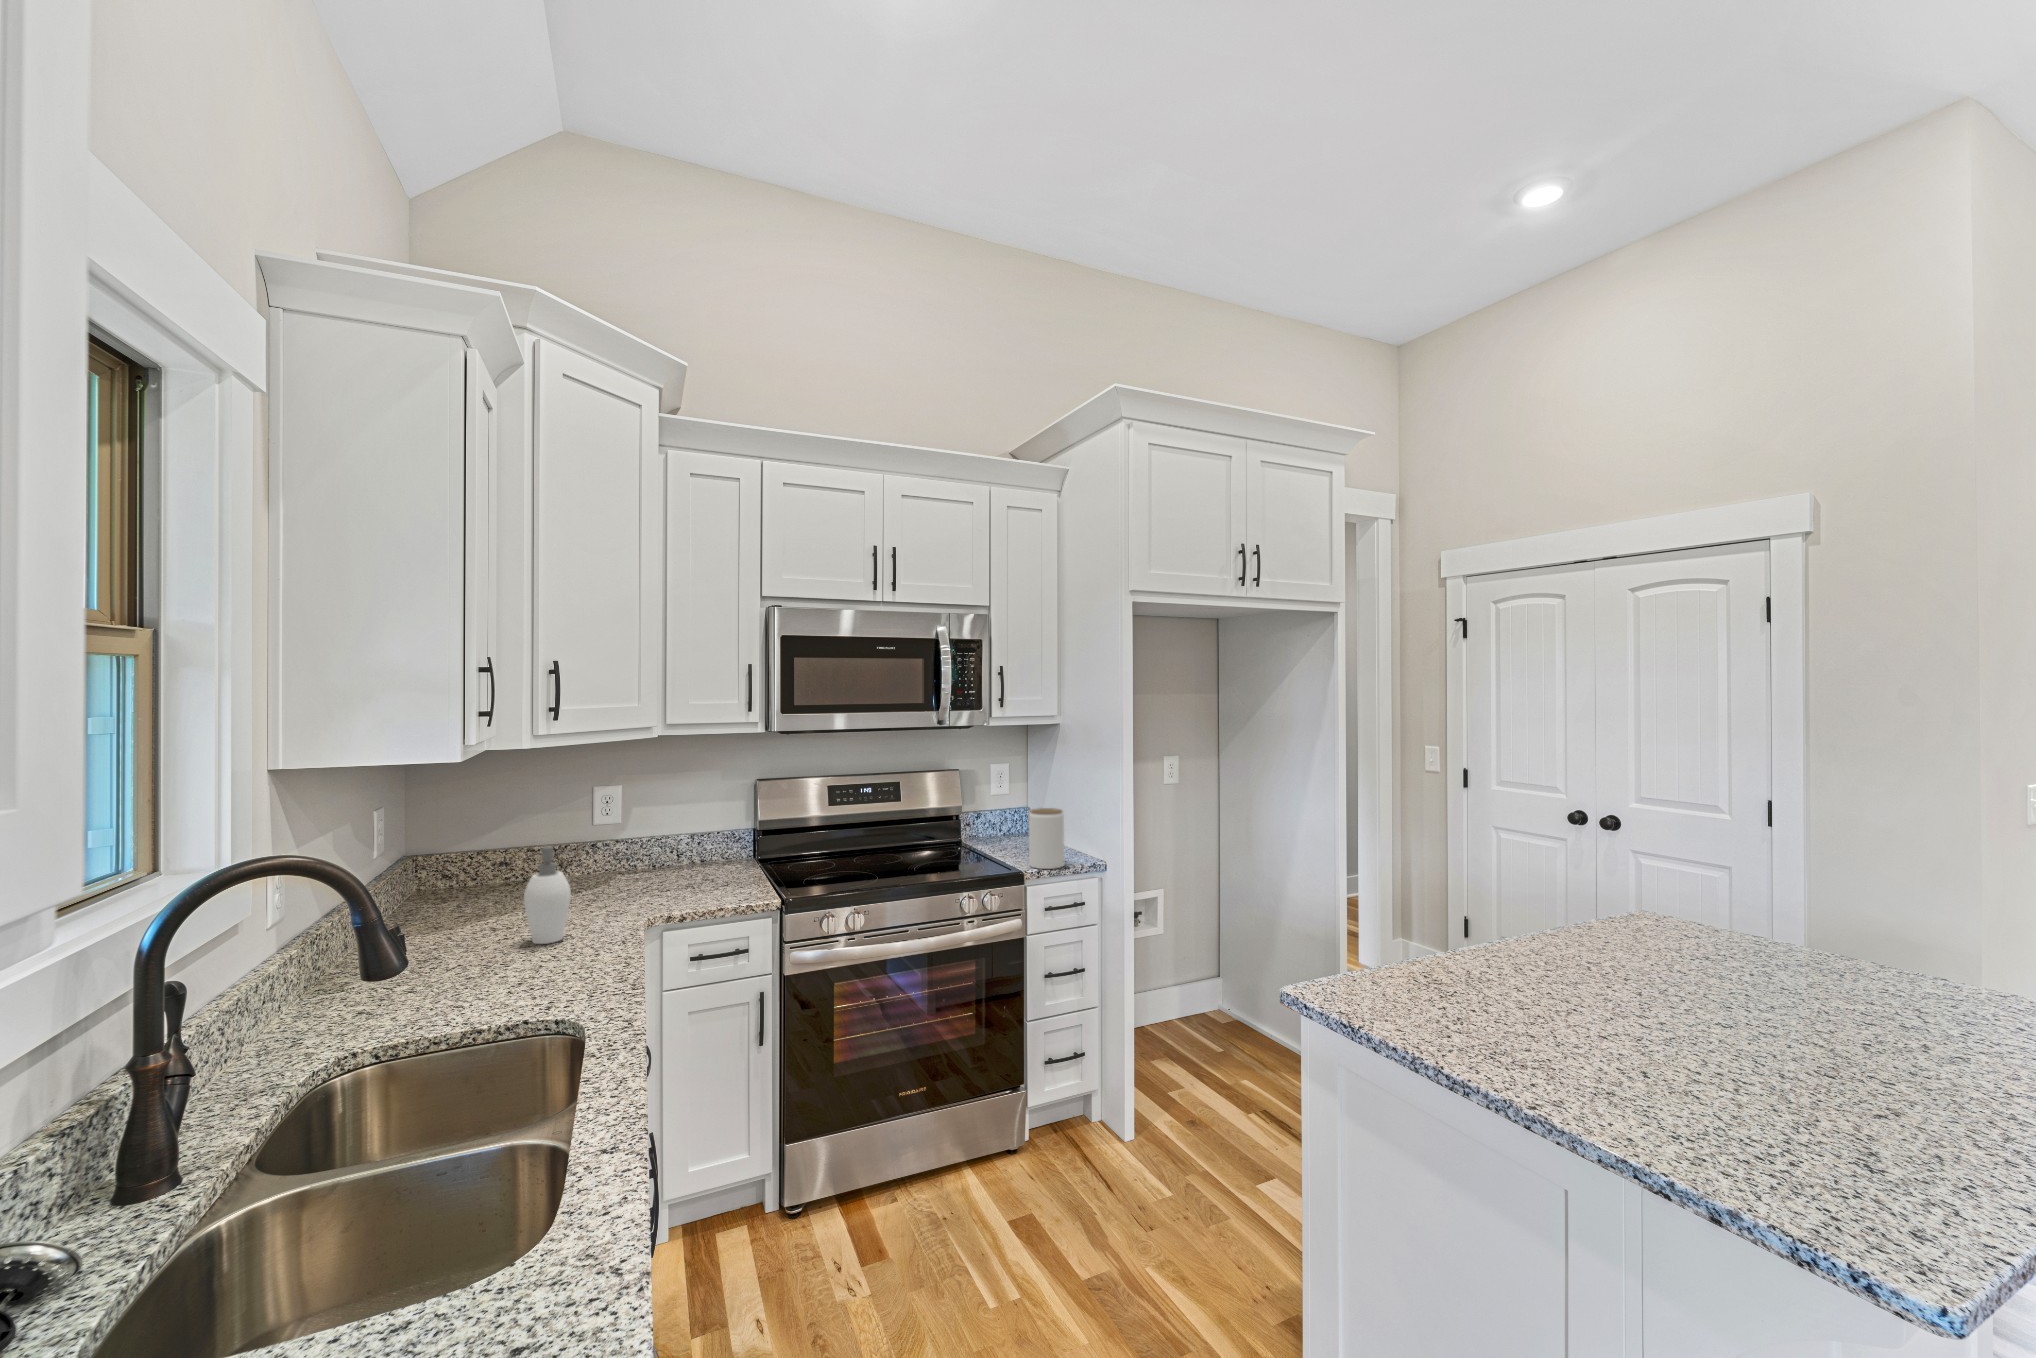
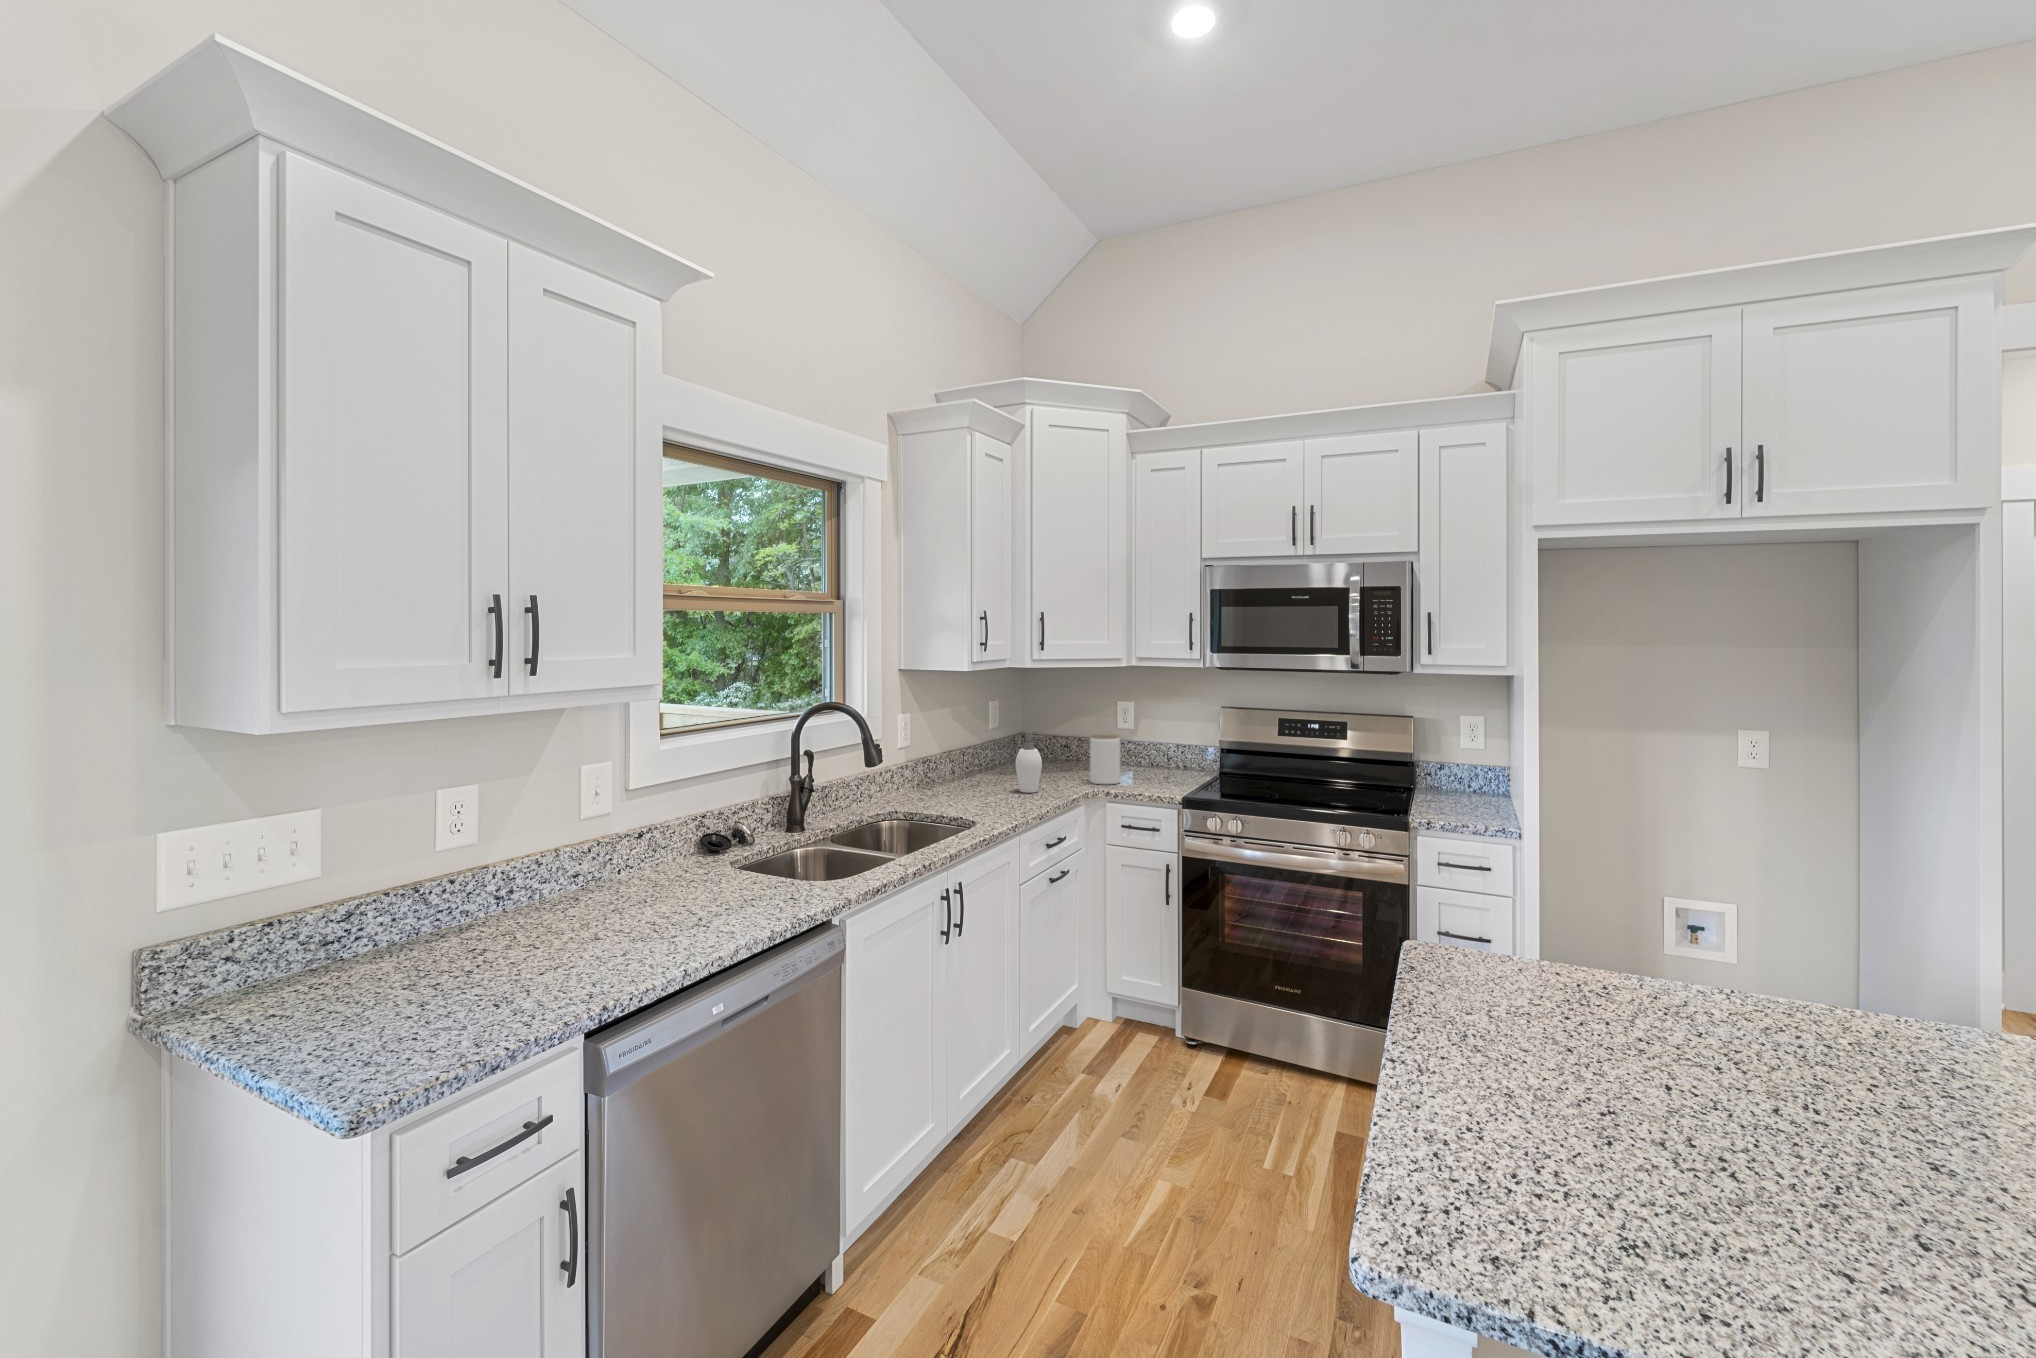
jar: present [1028,808,1065,869] -> present [1090,735,1120,784]

